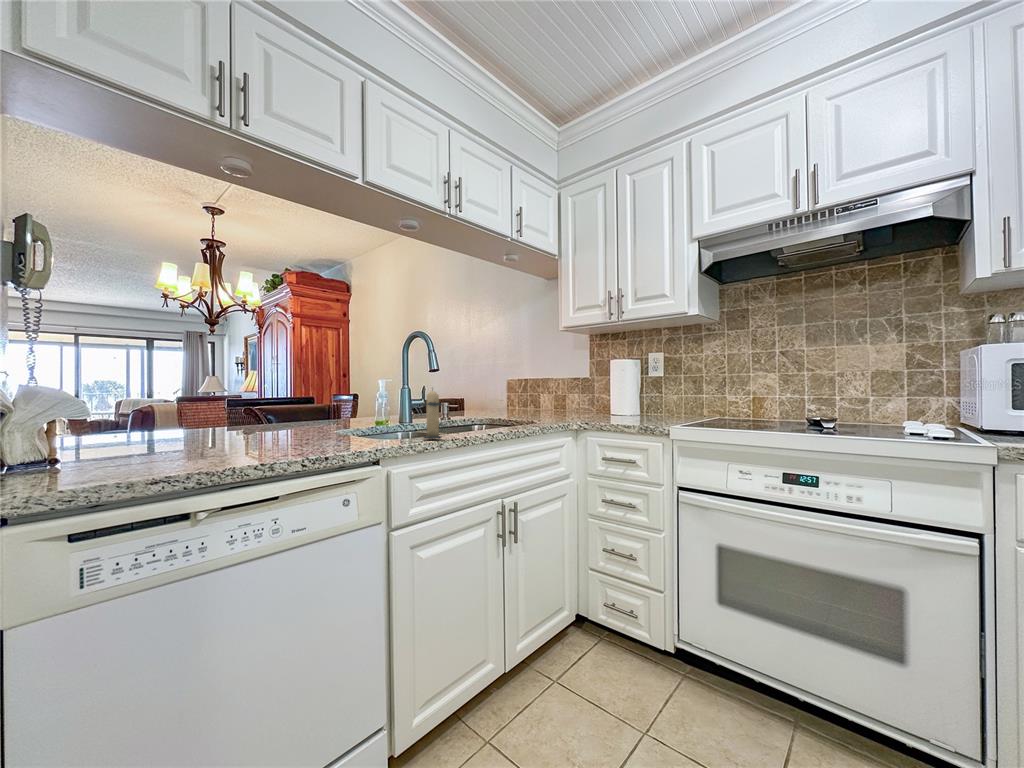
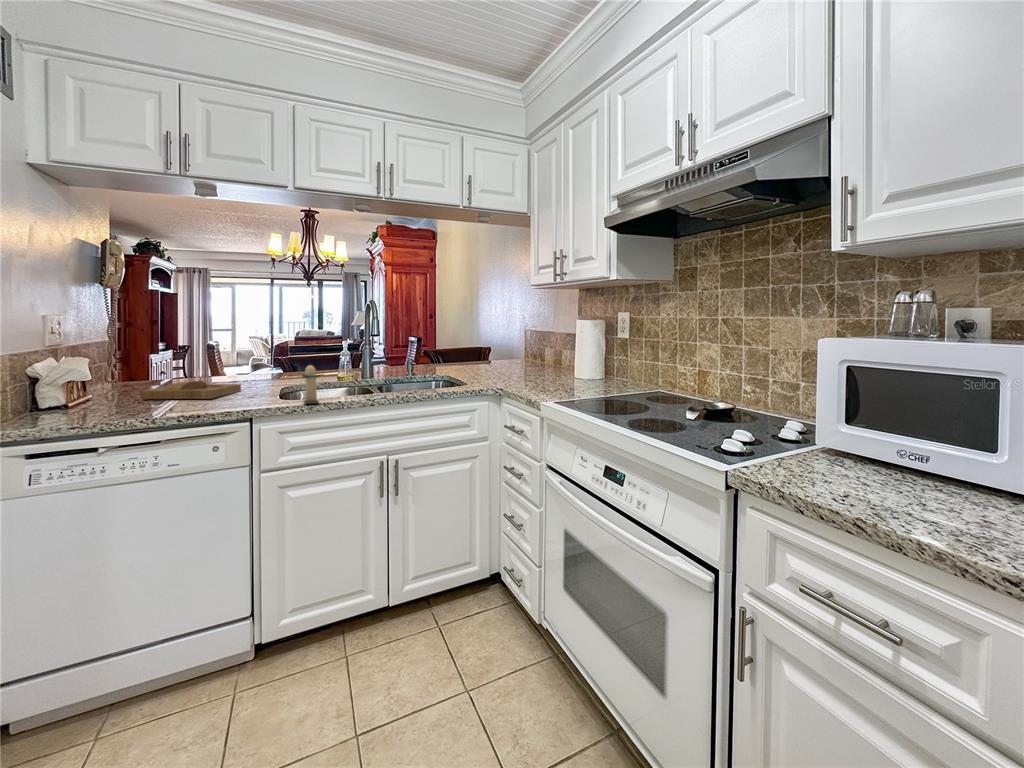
tray: none [161,421,278,446] -> present [141,381,241,399]

